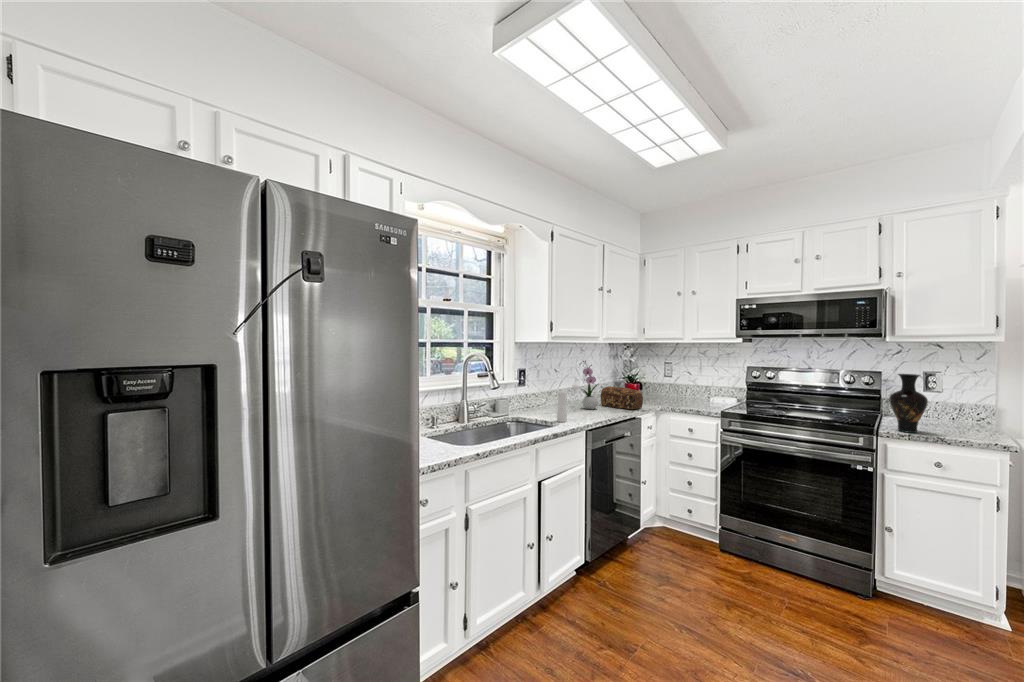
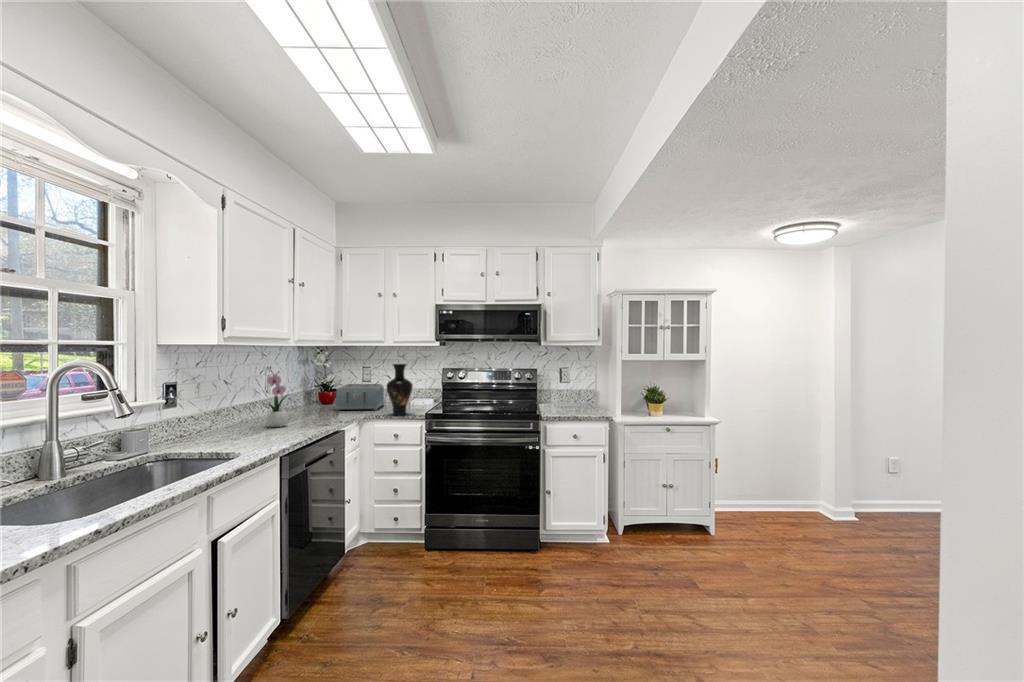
vase: present [890,374,928,433] -> present [386,364,413,415]
toaster: none [638,379,685,405] -> present [335,384,385,411]
pepper mill: present [557,384,579,422] -> none [234,397,266,450]
bread loaf: present [600,386,643,409] -> none [290,396,343,421]

